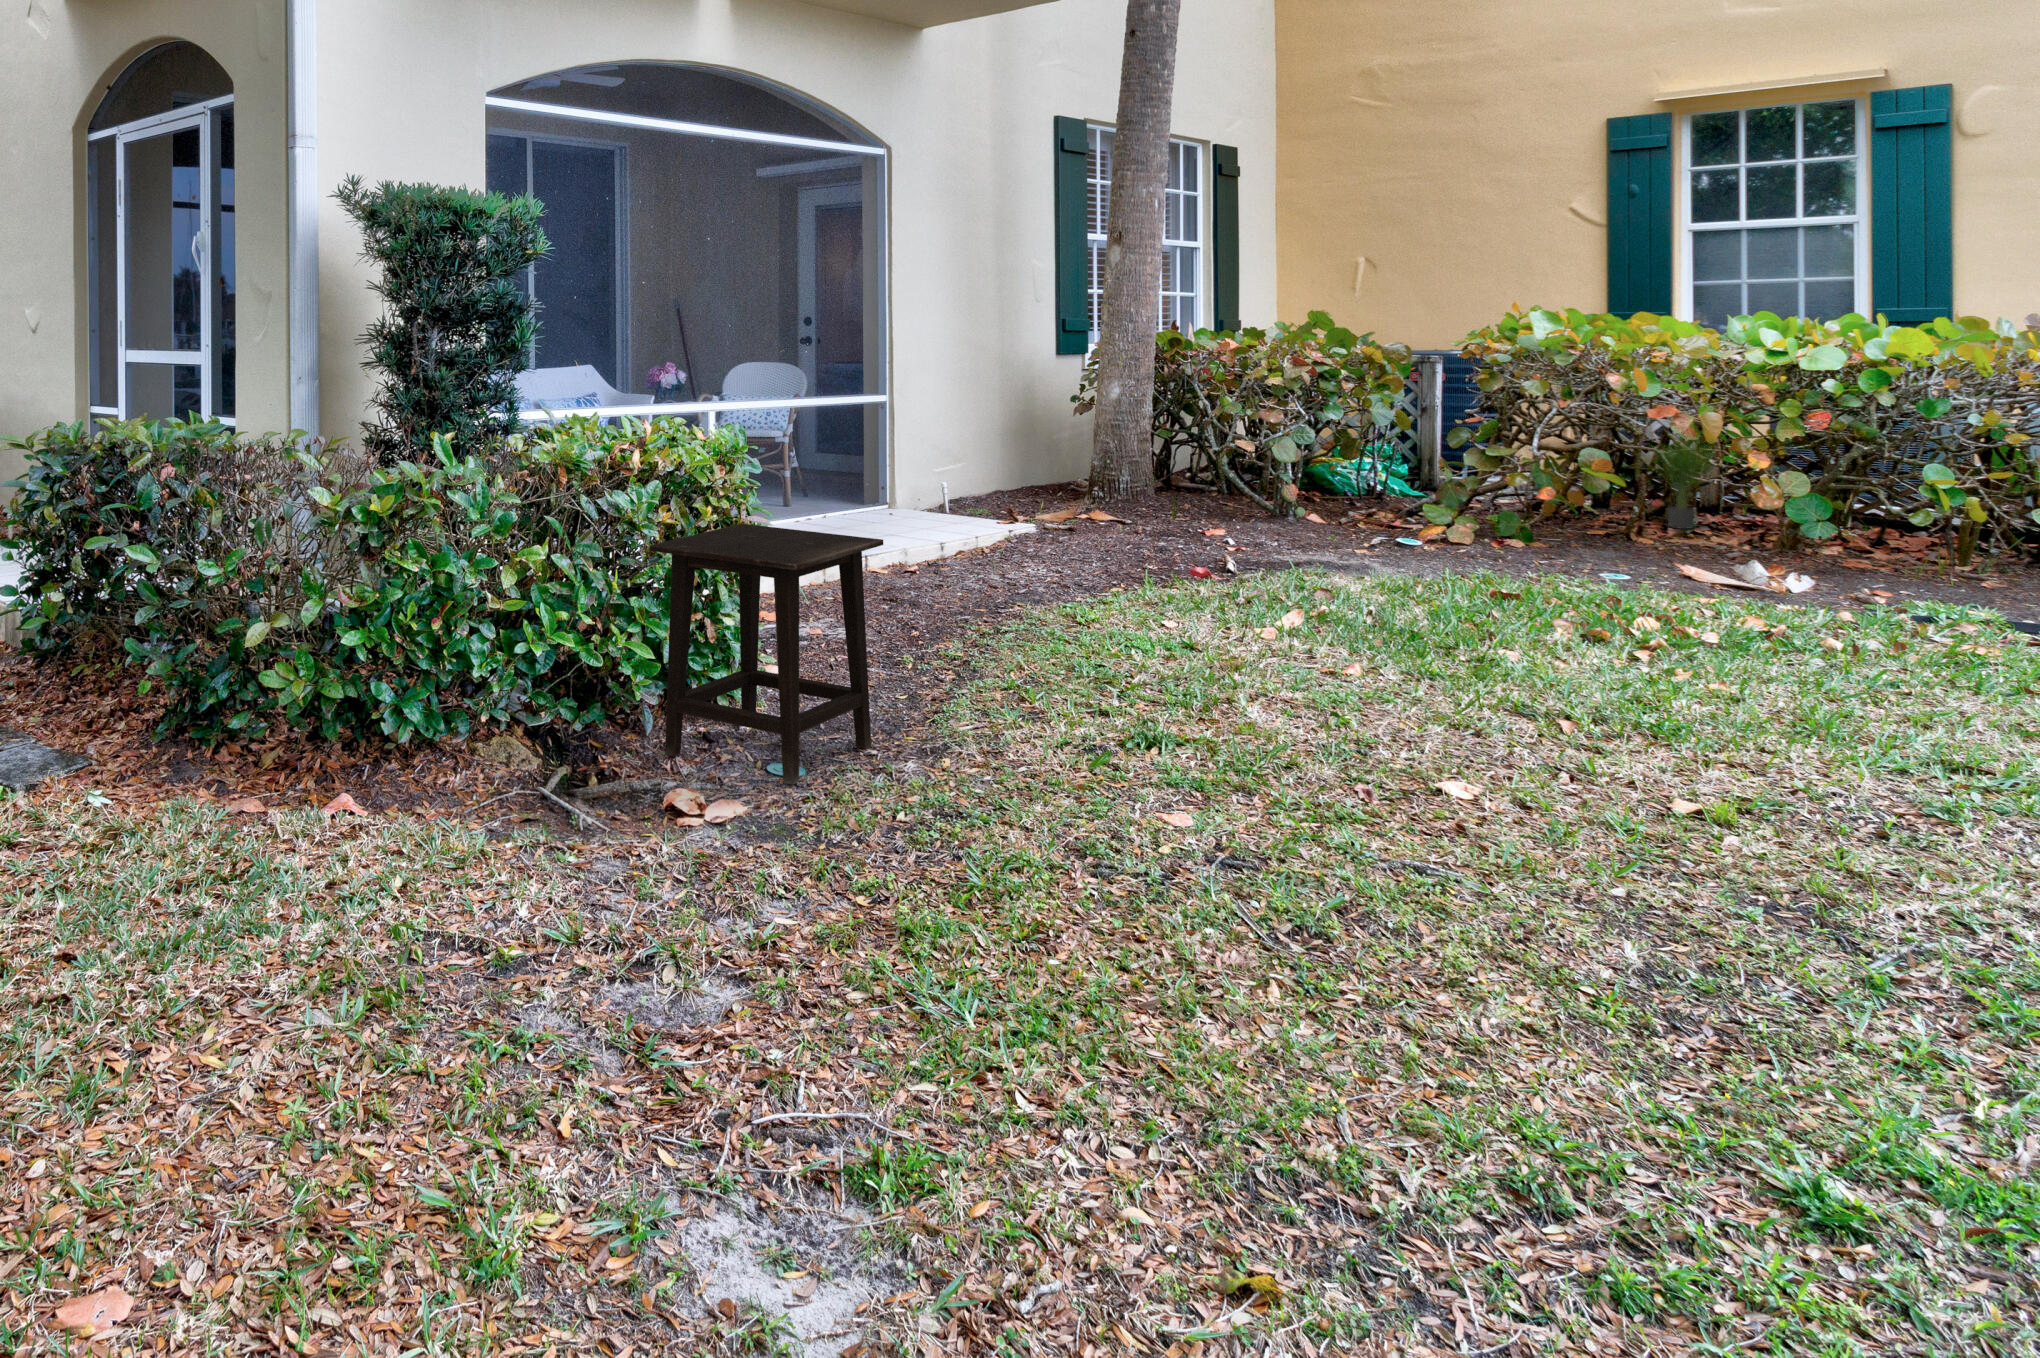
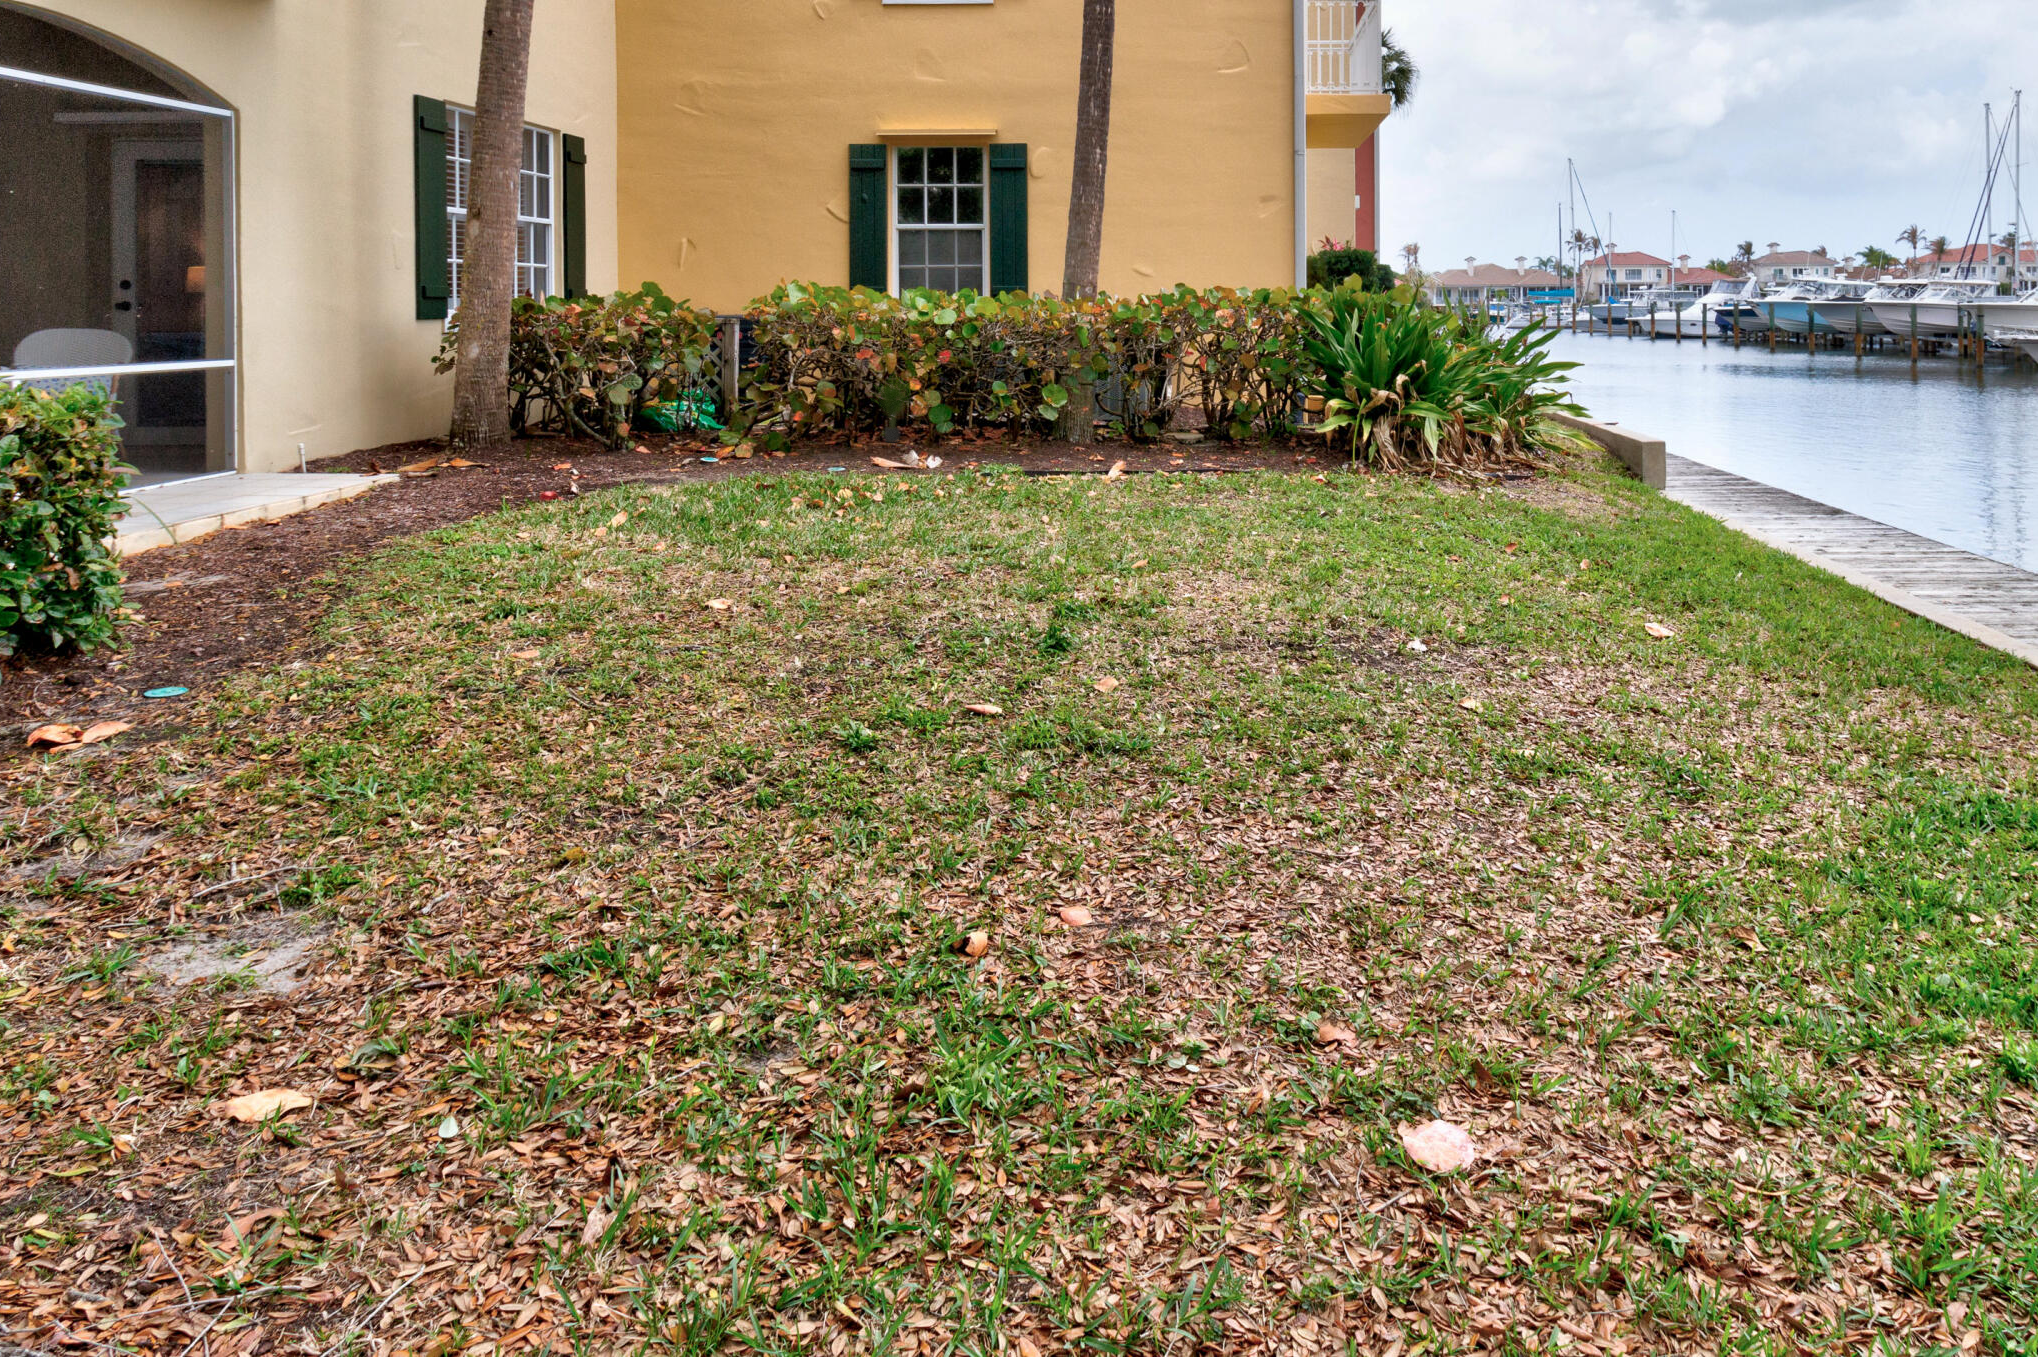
side table: present [649,524,883,785] -> none [5,473,266,697]

